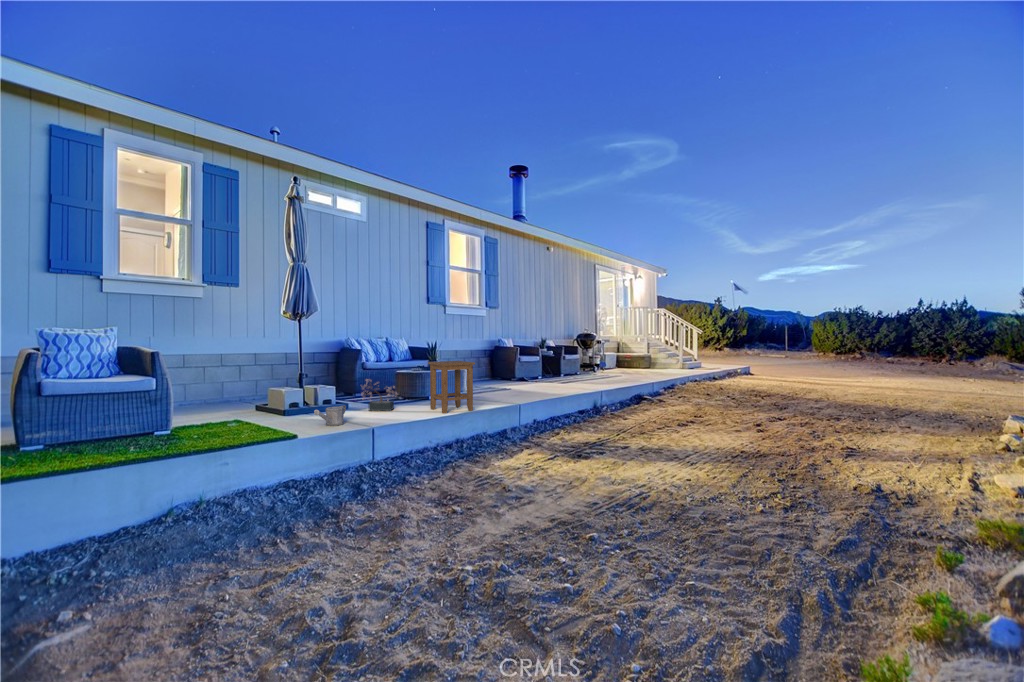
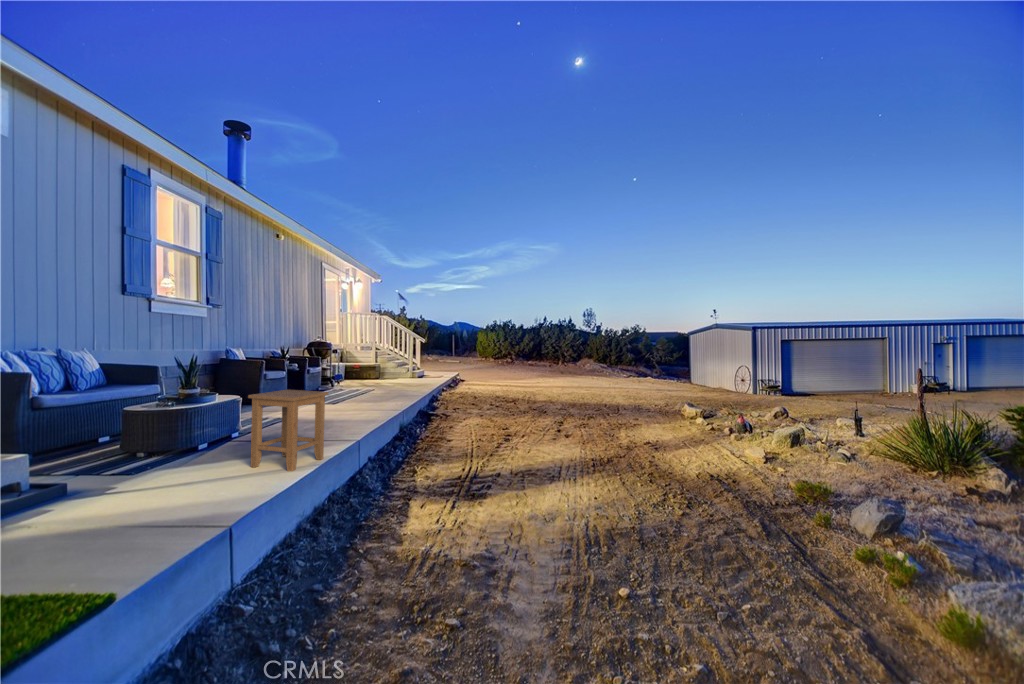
decorative plant: present [362,379,397,411] -> none [109,433,196,492]
watering can: present [314,405,346,426] -> none [105,494,150,544]

